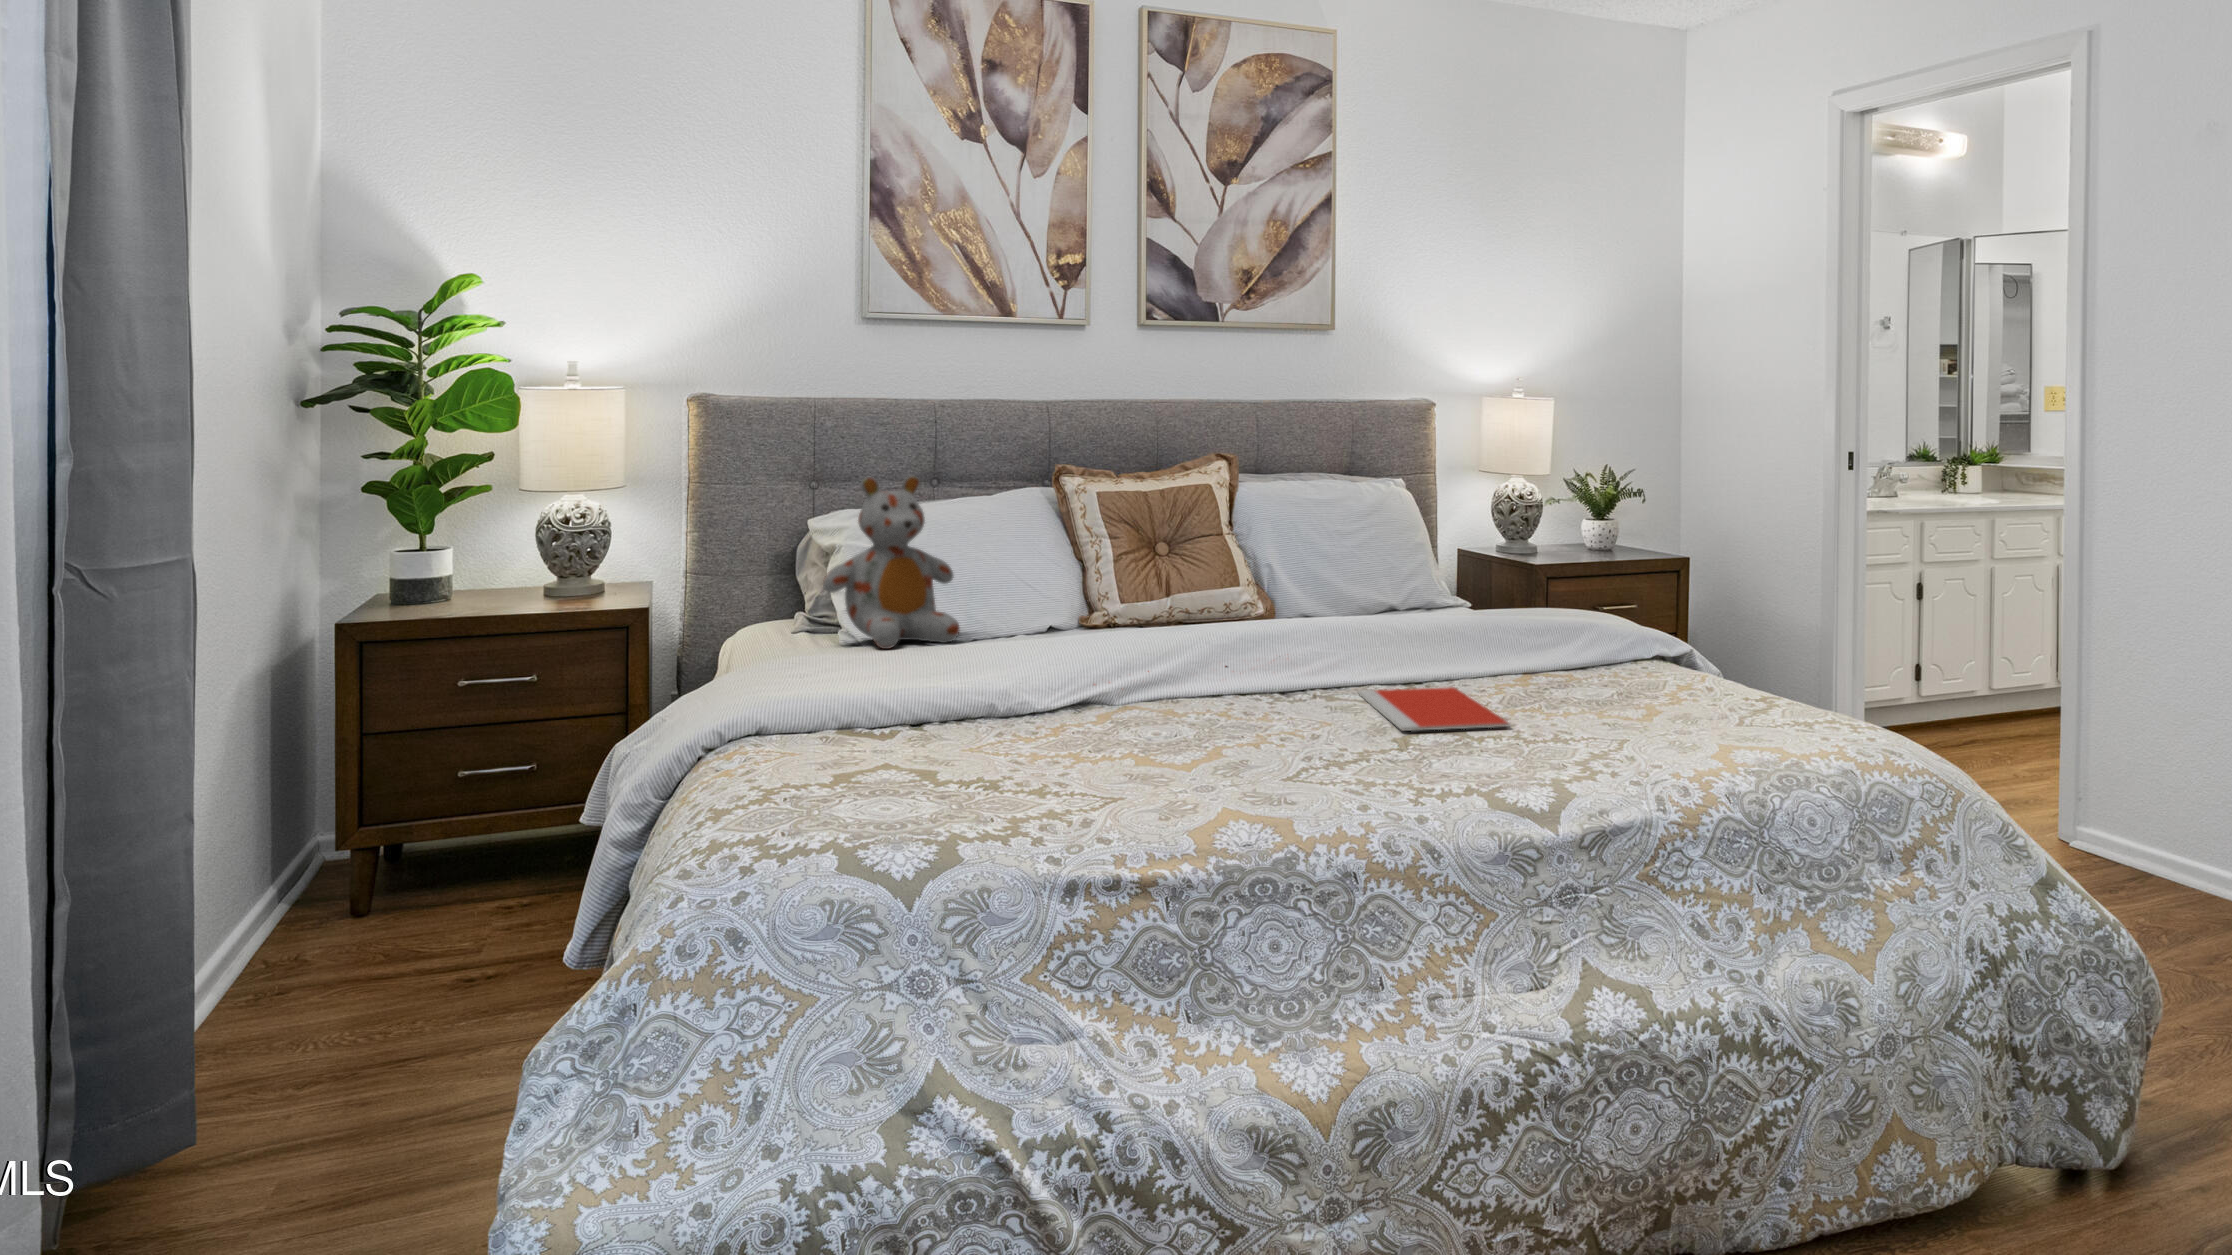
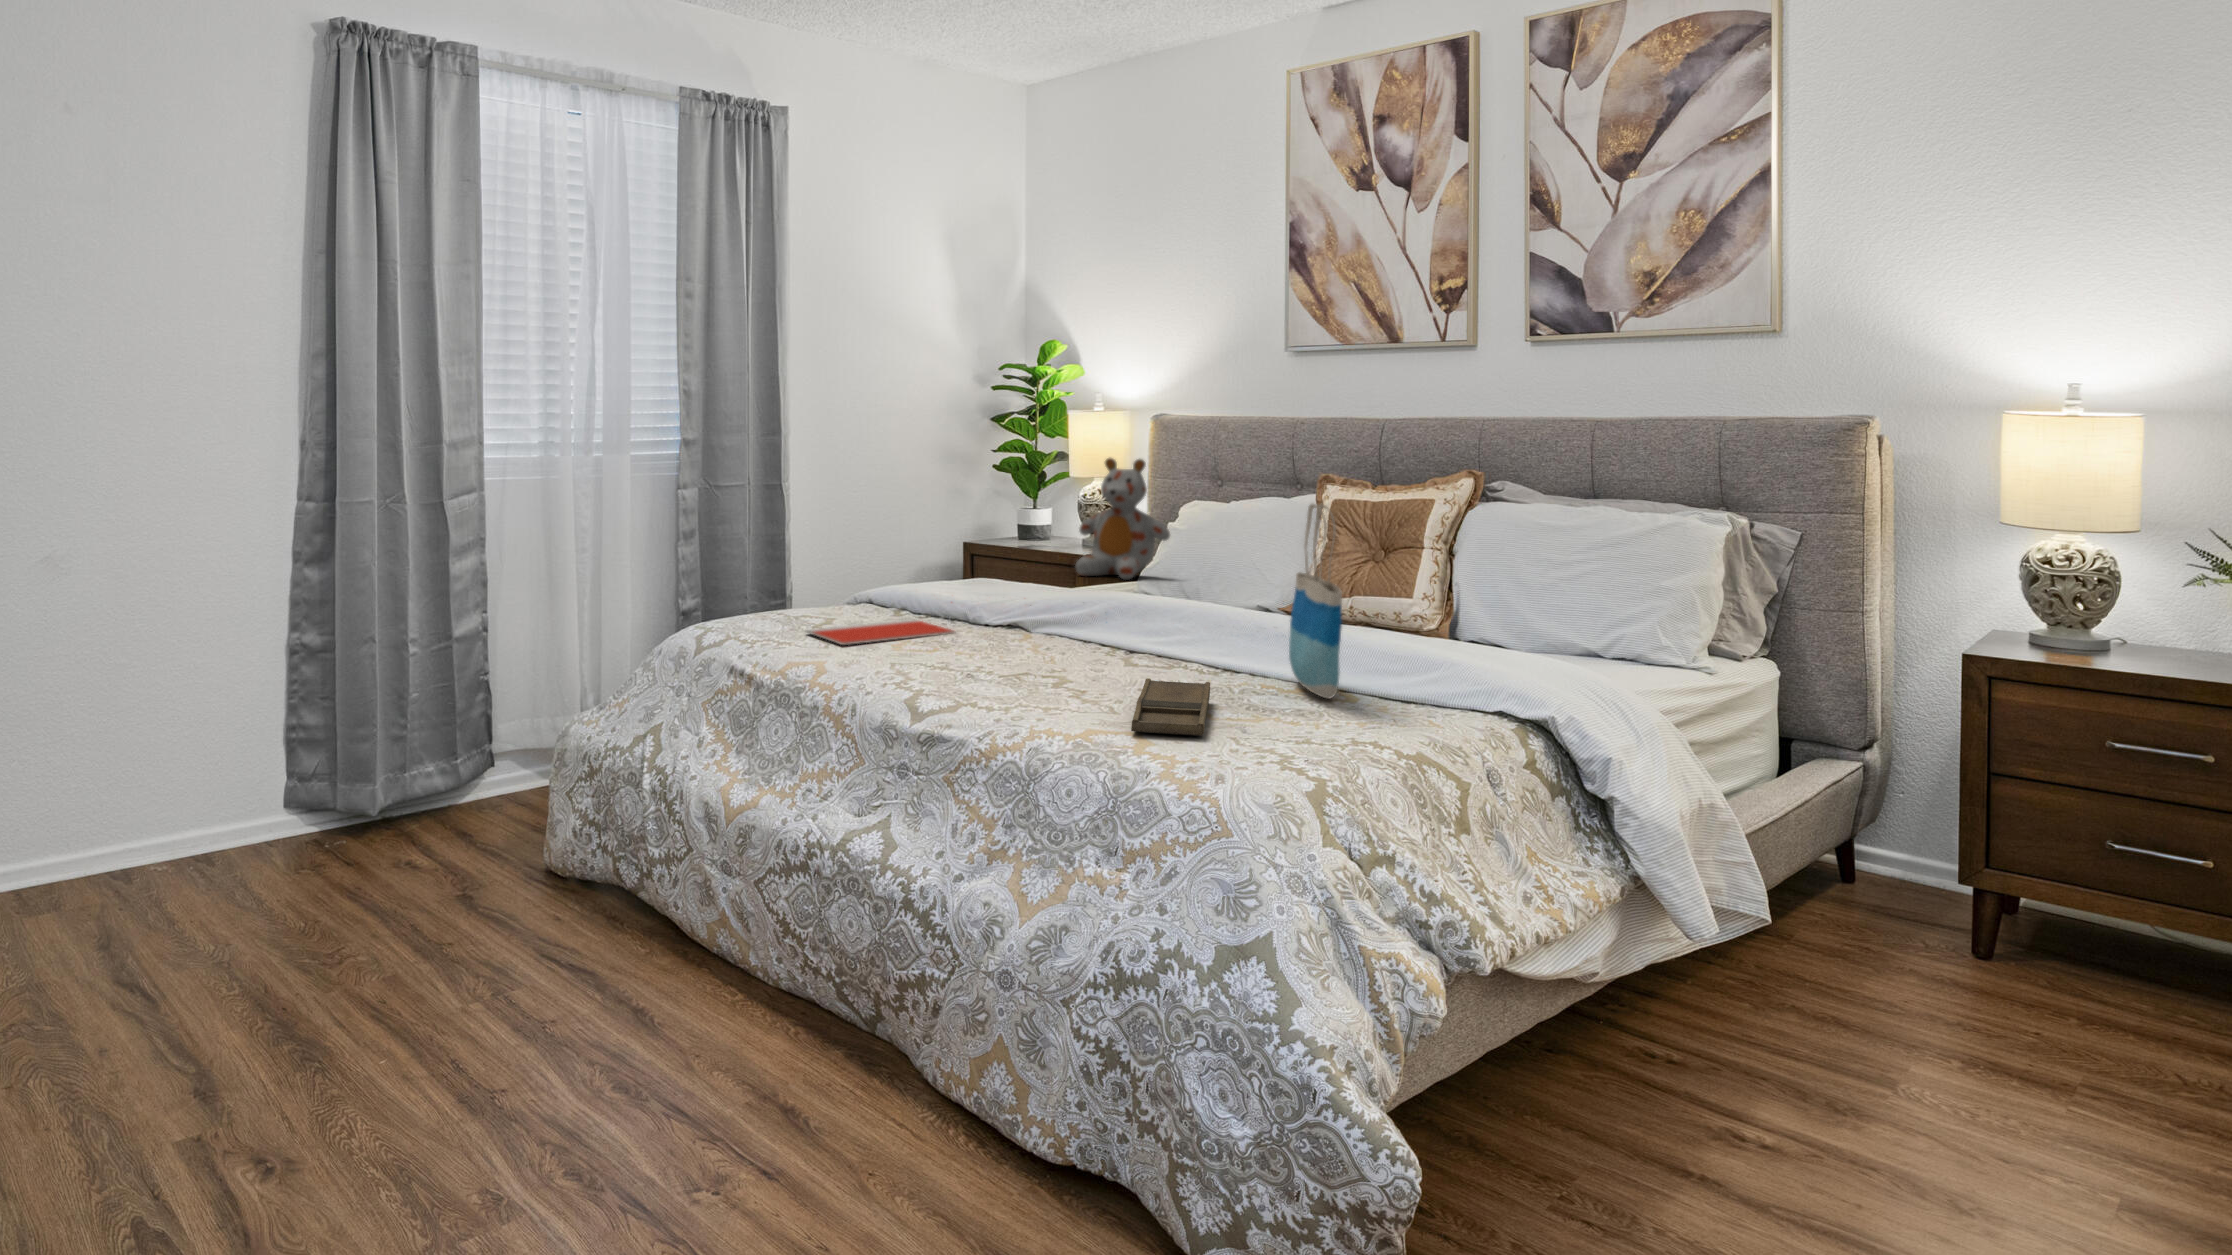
tote bag: none [1539,500,1678,689] -> present [1289,504,1342,699]
notebook: present [1358,687,1510,731] -> present [806,619,955,645]
tray: none [1604,696,1786,750] -> present [1131,678,1210,736]

